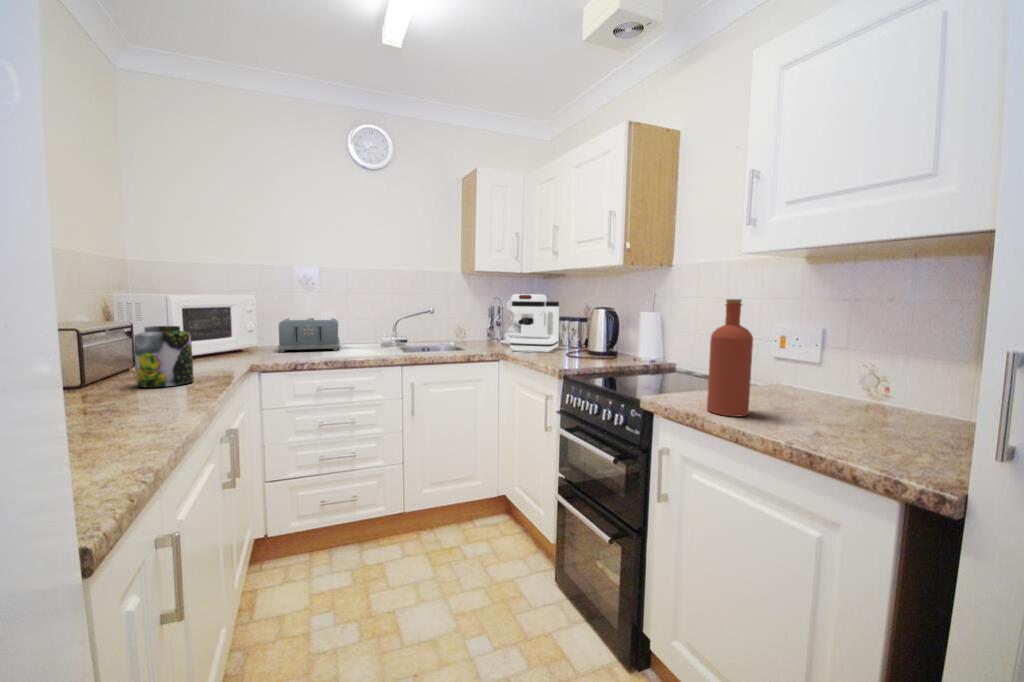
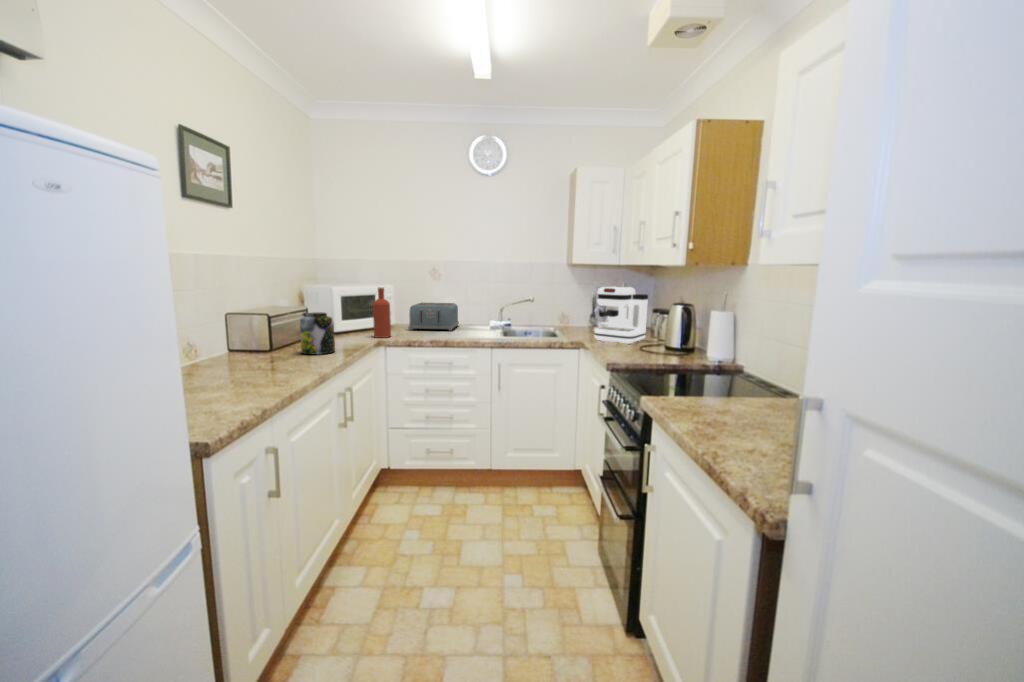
bottle: present [707,299,753,416] -> present [373,288,391,338]

